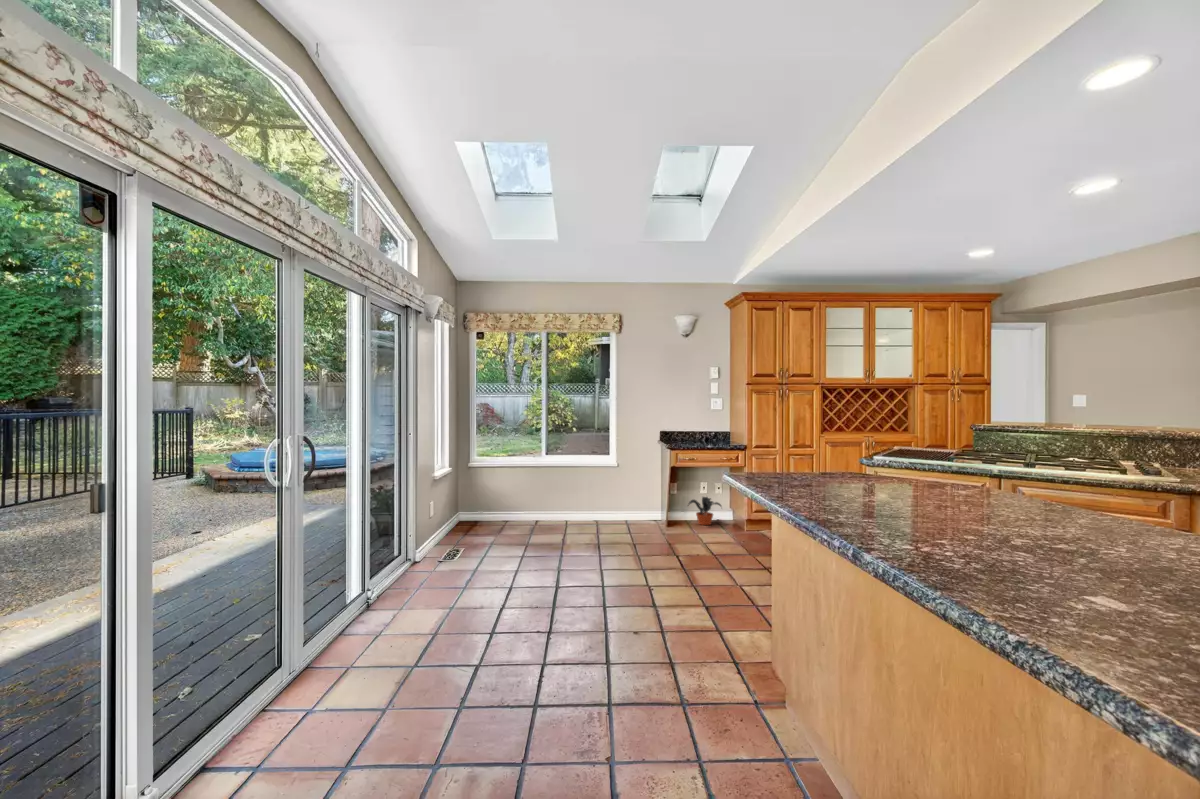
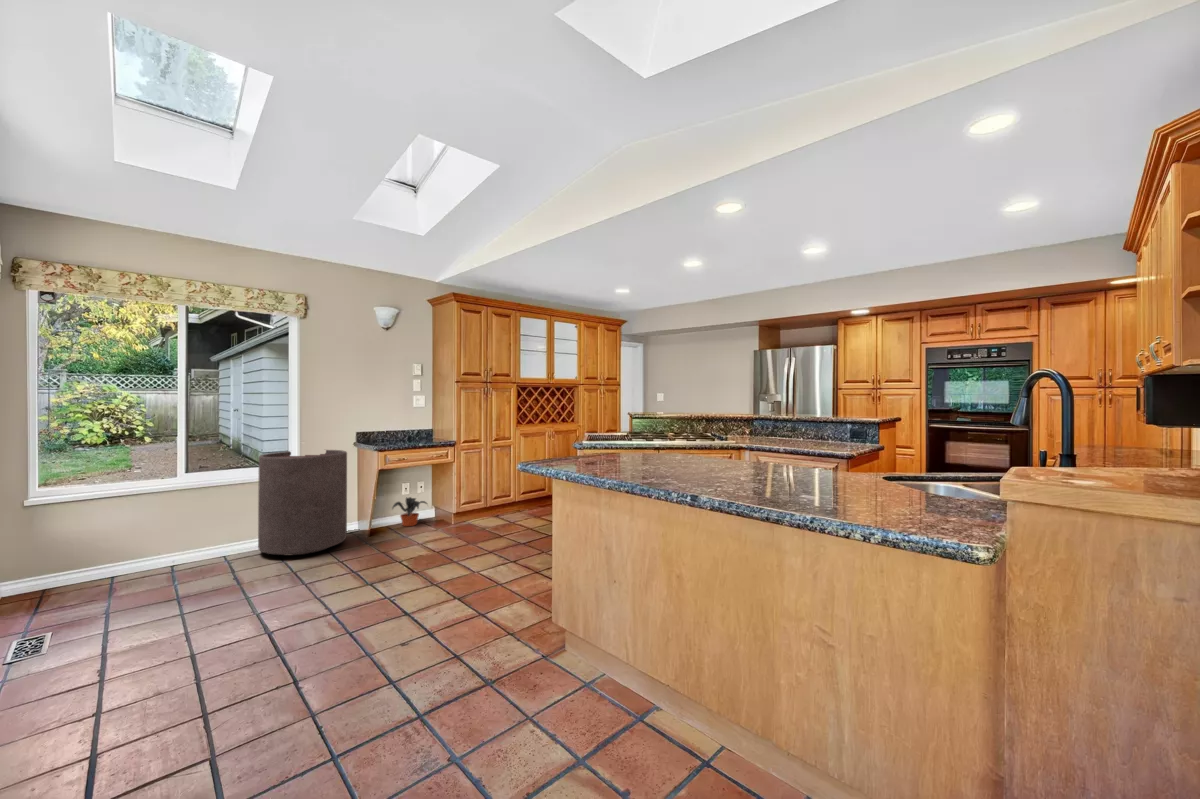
trash can: none [582,444,647,532] -> present [258,450,347,556]

